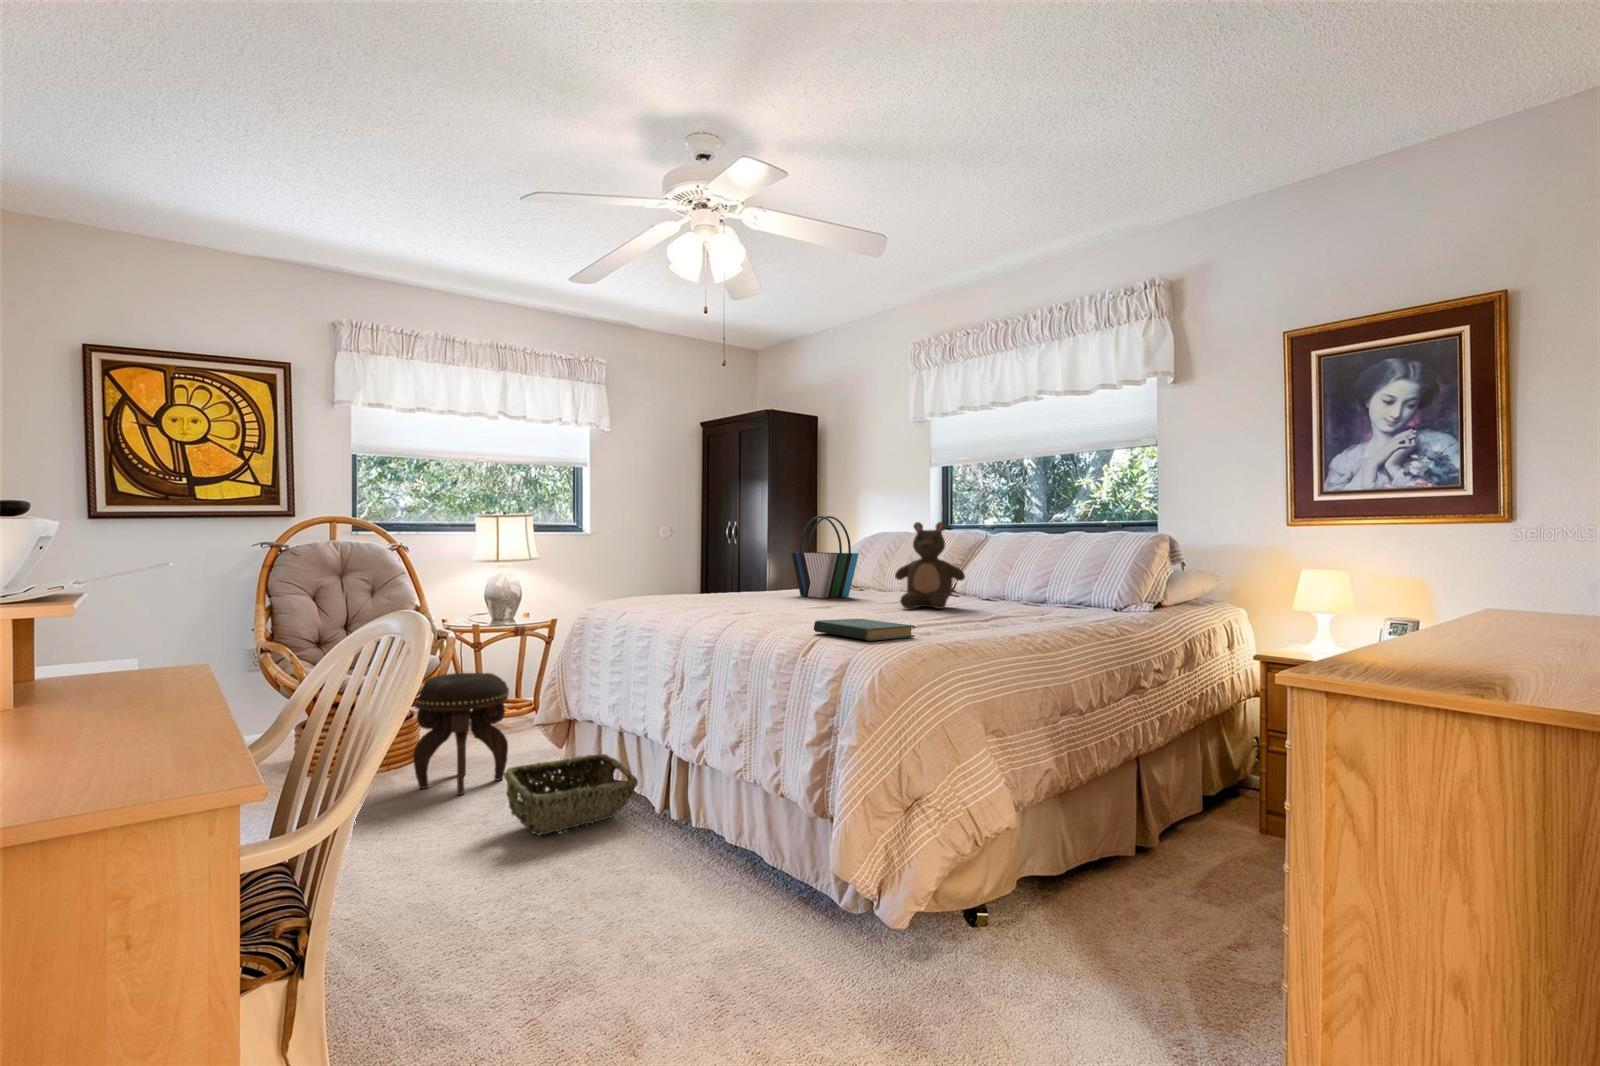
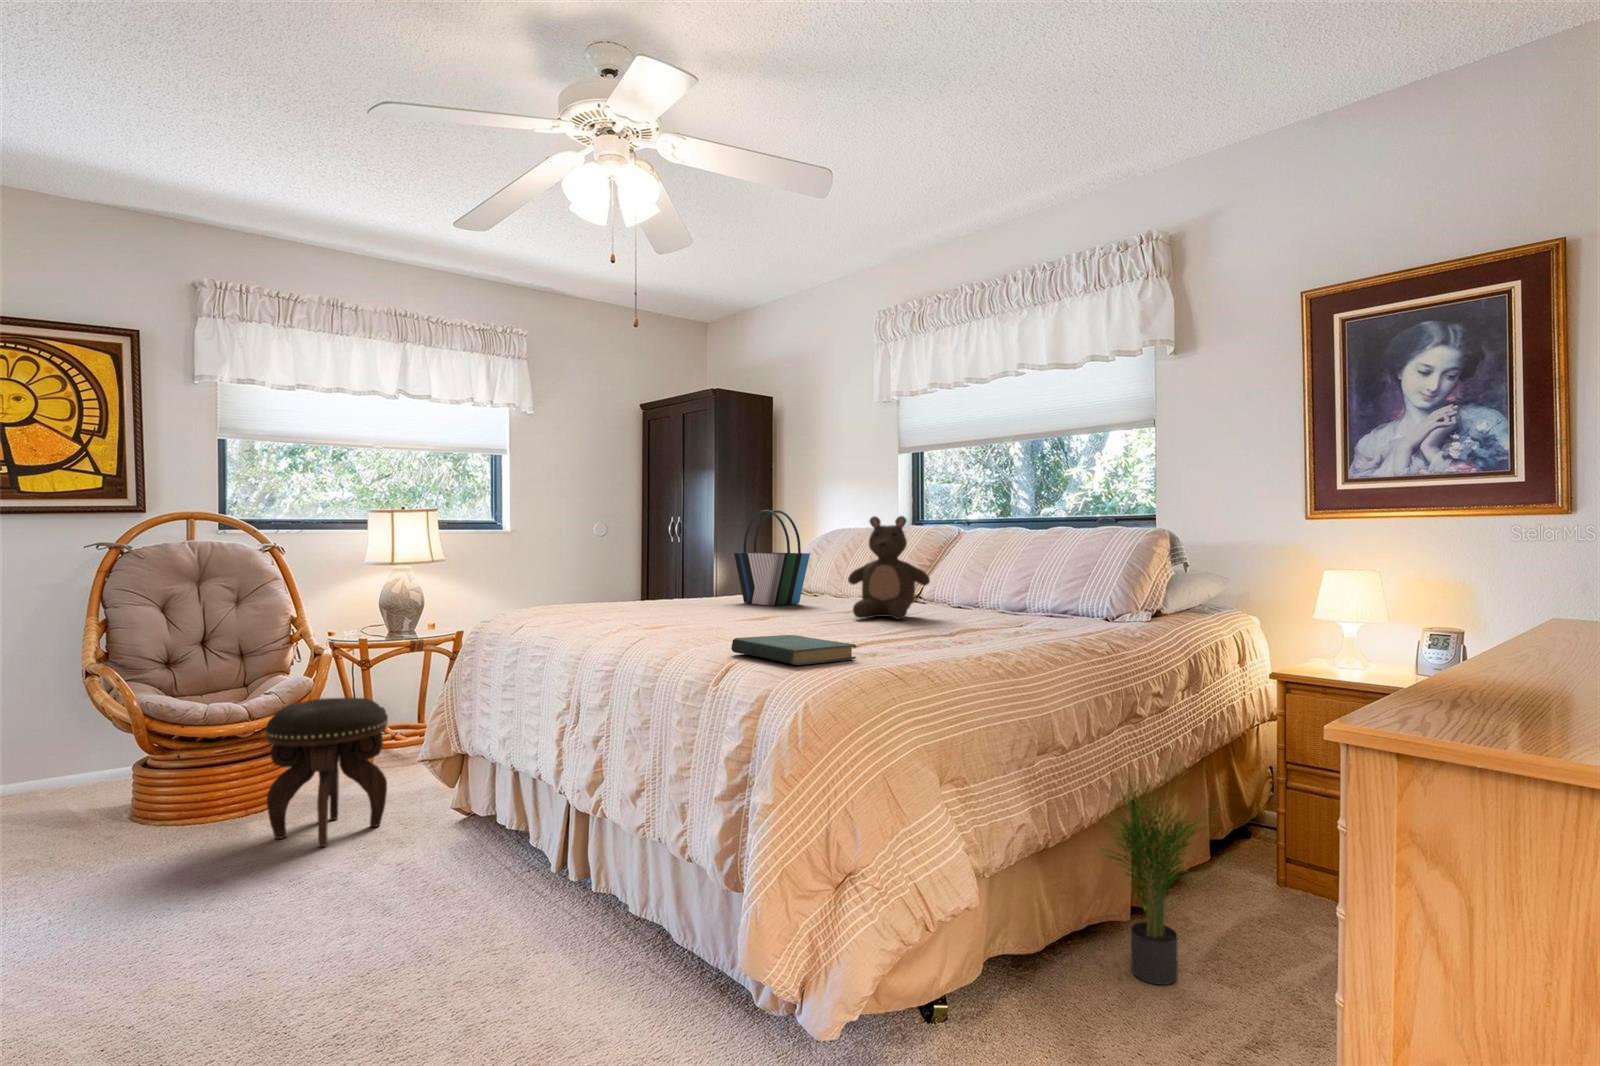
potted plant: none [1100,715,1212,900] -> present [1099,761,1212,985]
woven basket: present [504,754,638,836] -> none [361,797,531,904]

